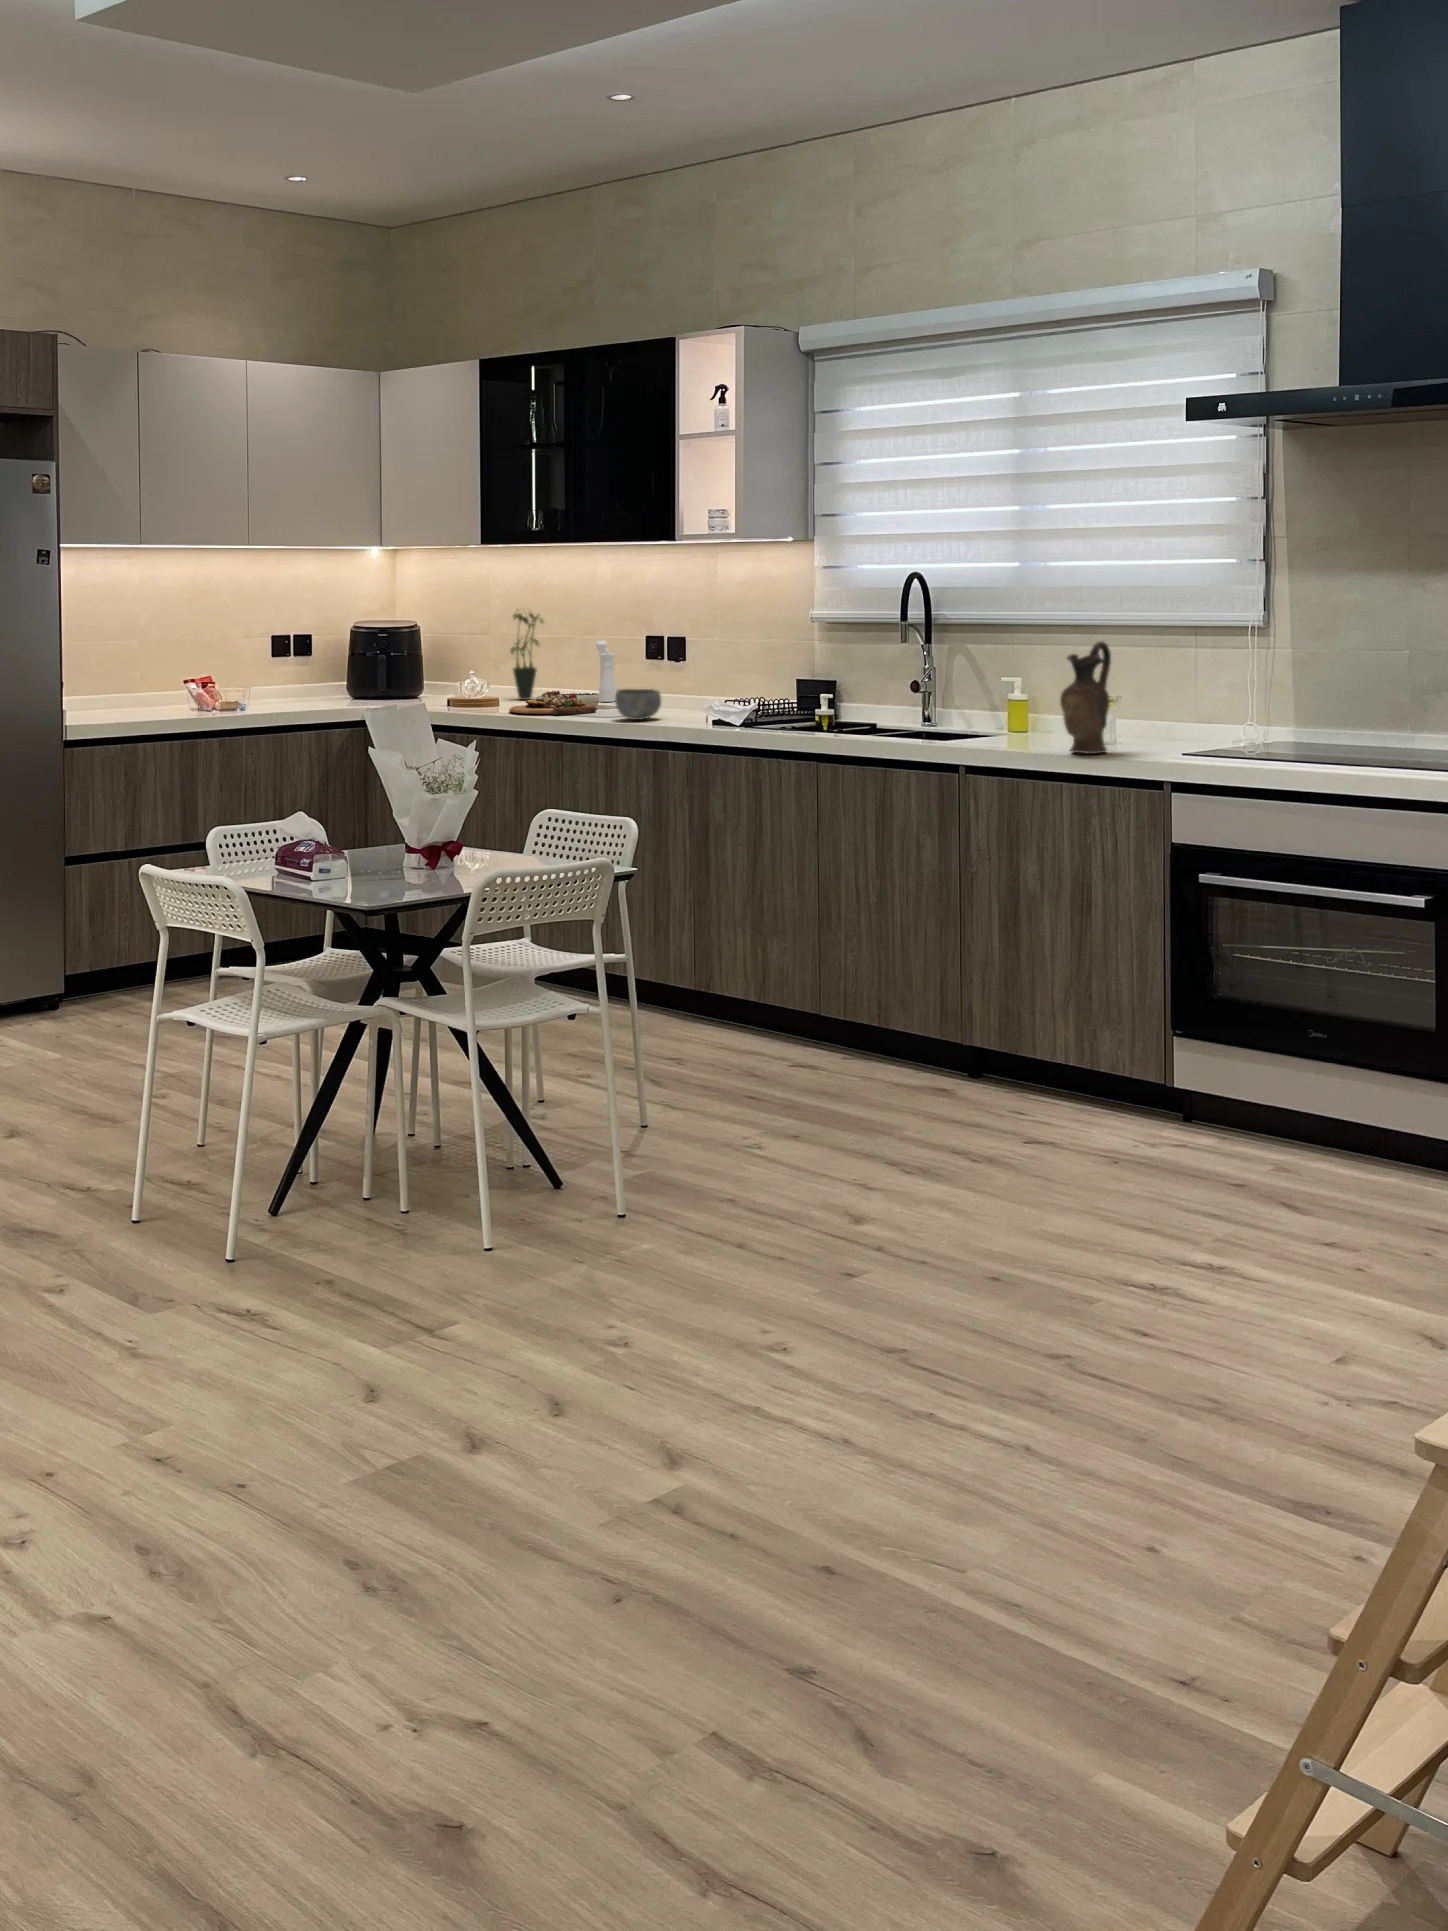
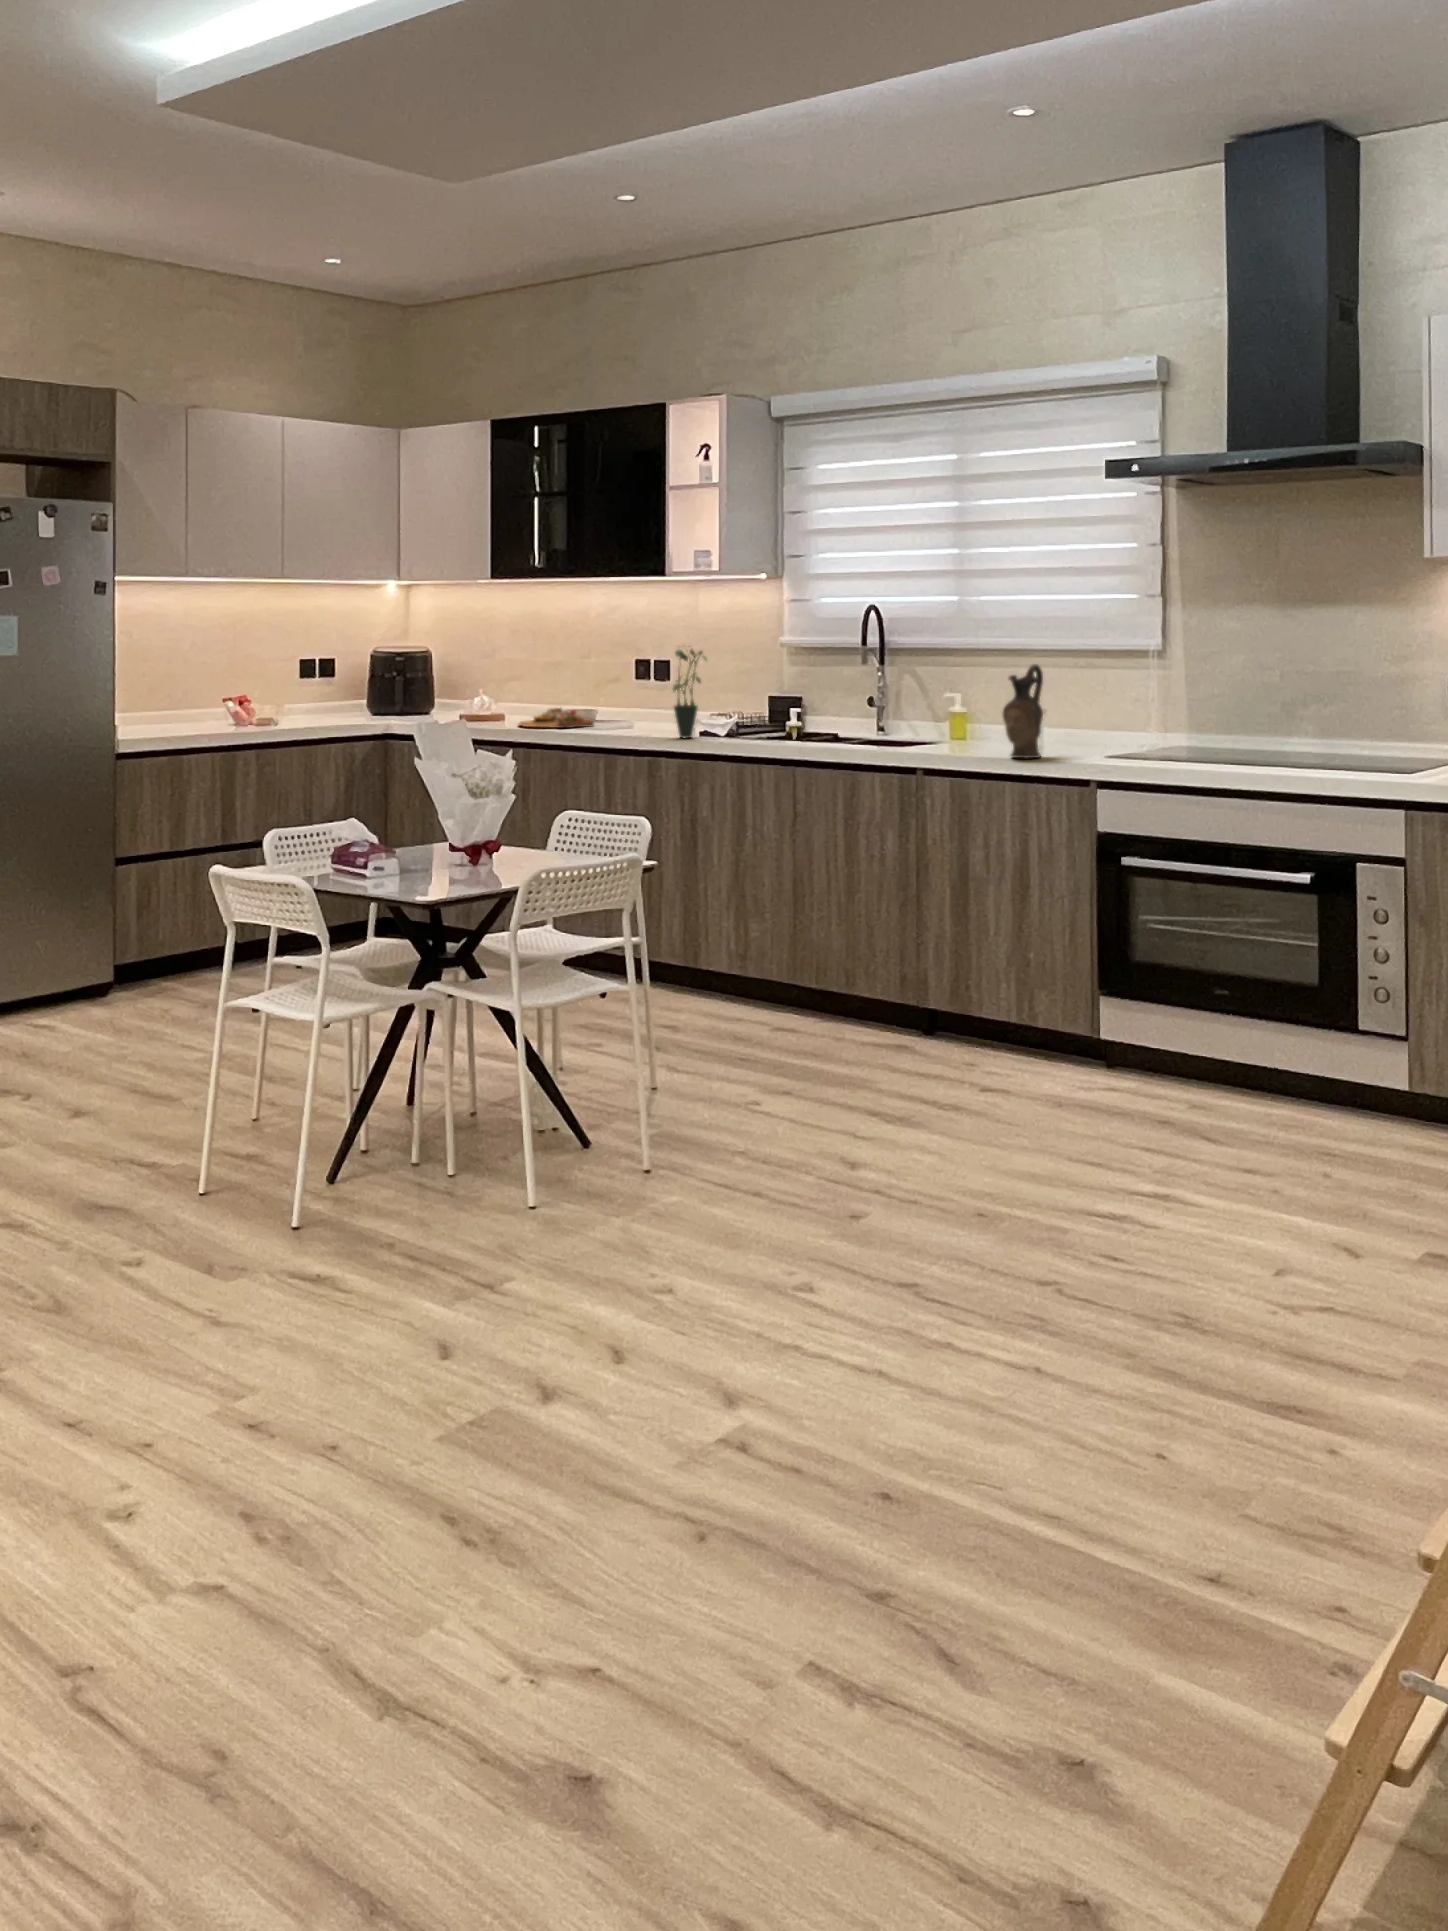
potted plant: present [510,609,543,700] -> present [673,649,706,738]
pepper mill: present [595,641,615,702] -> none [590,665,608,717]
bowl: present [615,689,661,720] -> none [613,706,653,732]

